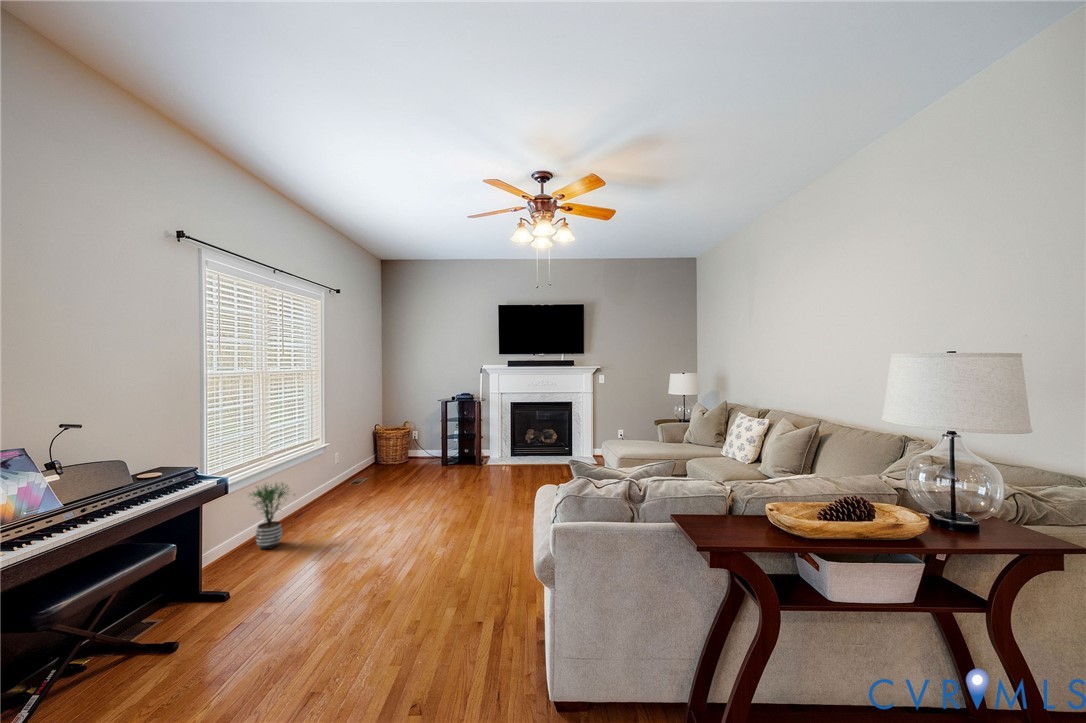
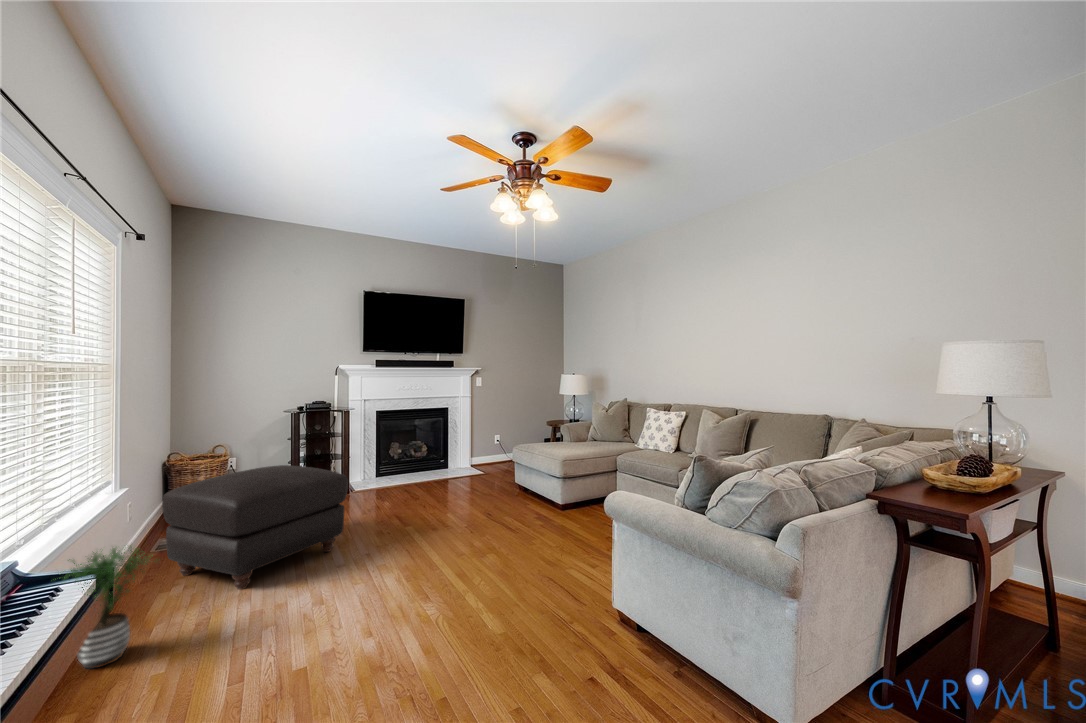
ottoman: none [329,442,440,523] -> present [162,465,348,589]

